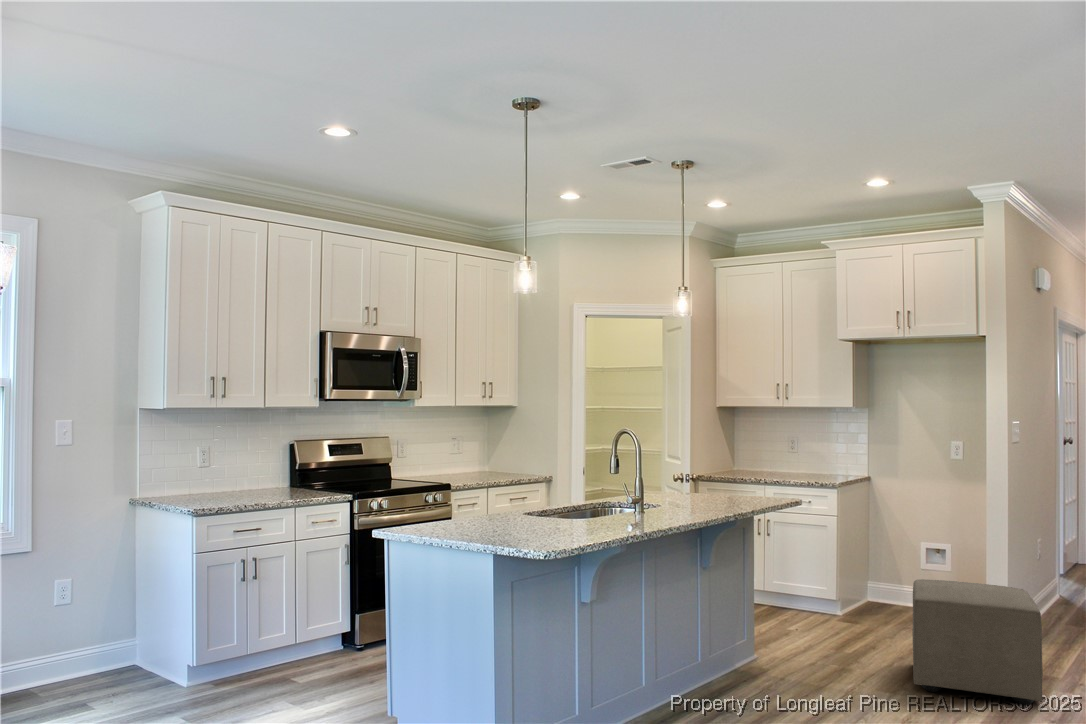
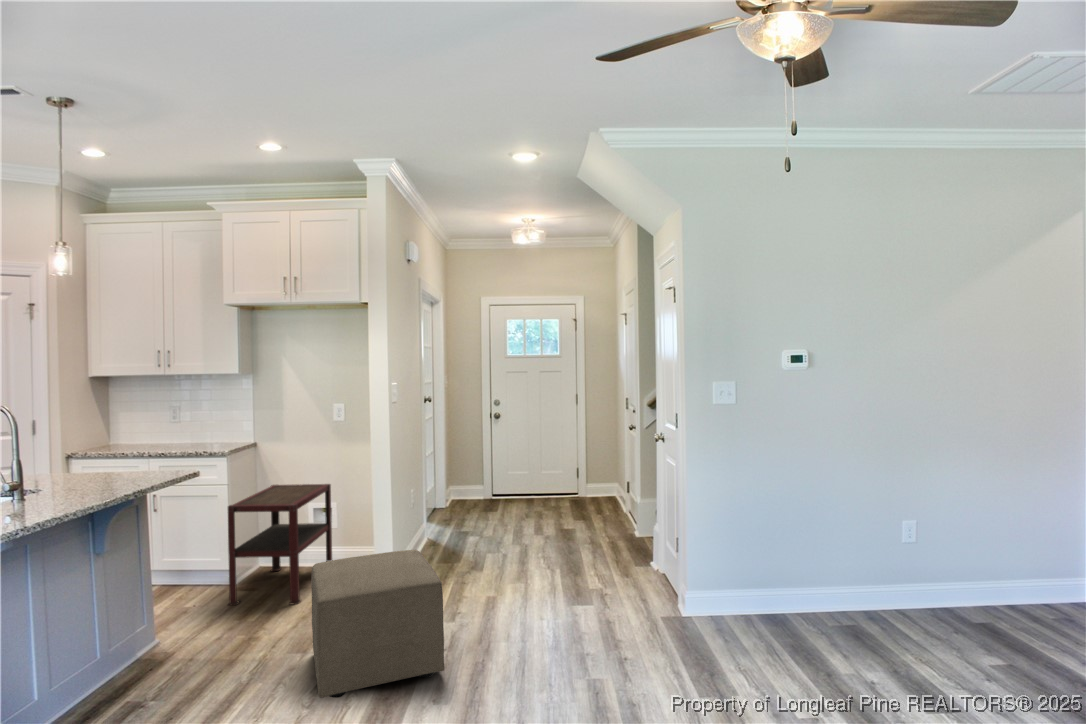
side table: none [838,519,945,632] -> present [228,484,332,605]

